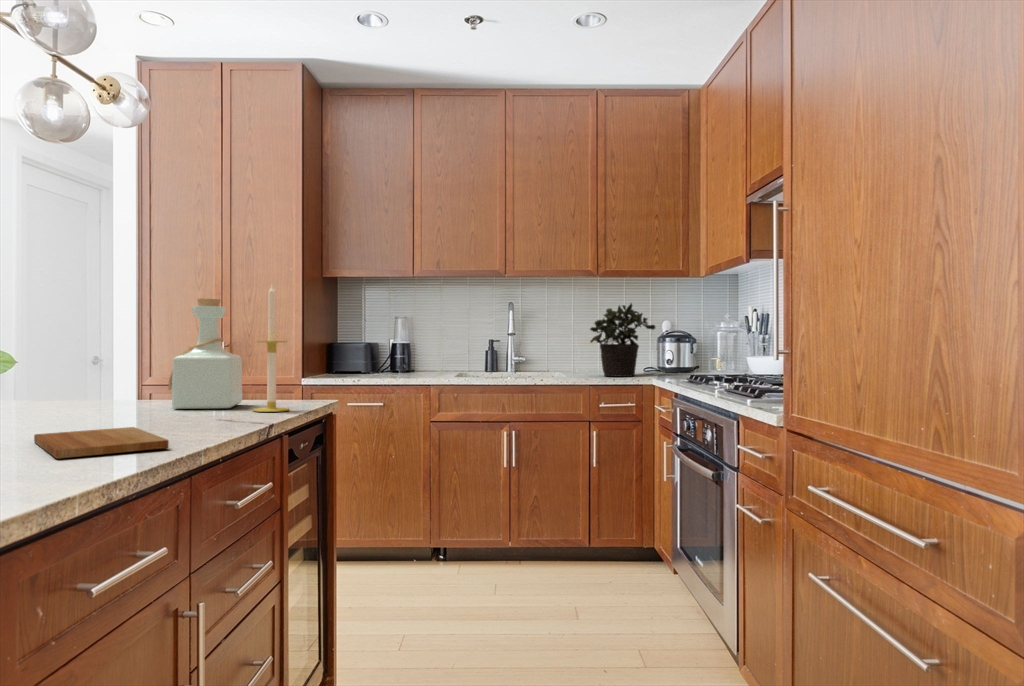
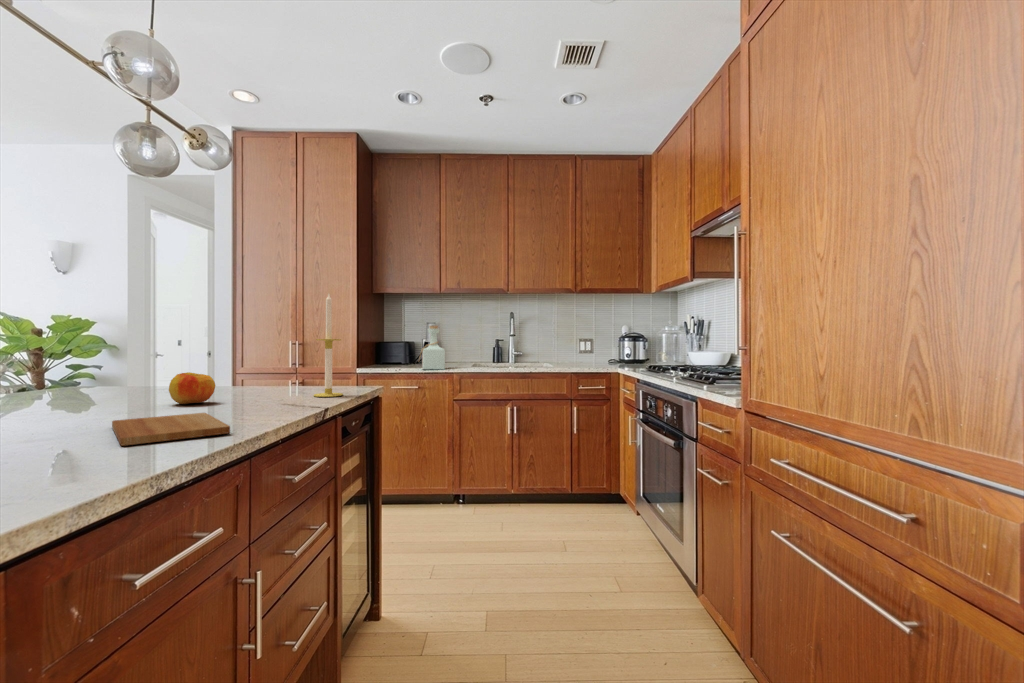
bottle: present [168,299,242,409] -> present [421,326,445,370]
potted plant: present [590,303,655,377] -> none [572,311,621,367]
apple: none [83,381,138,419] -> present [169,372,215,404]

